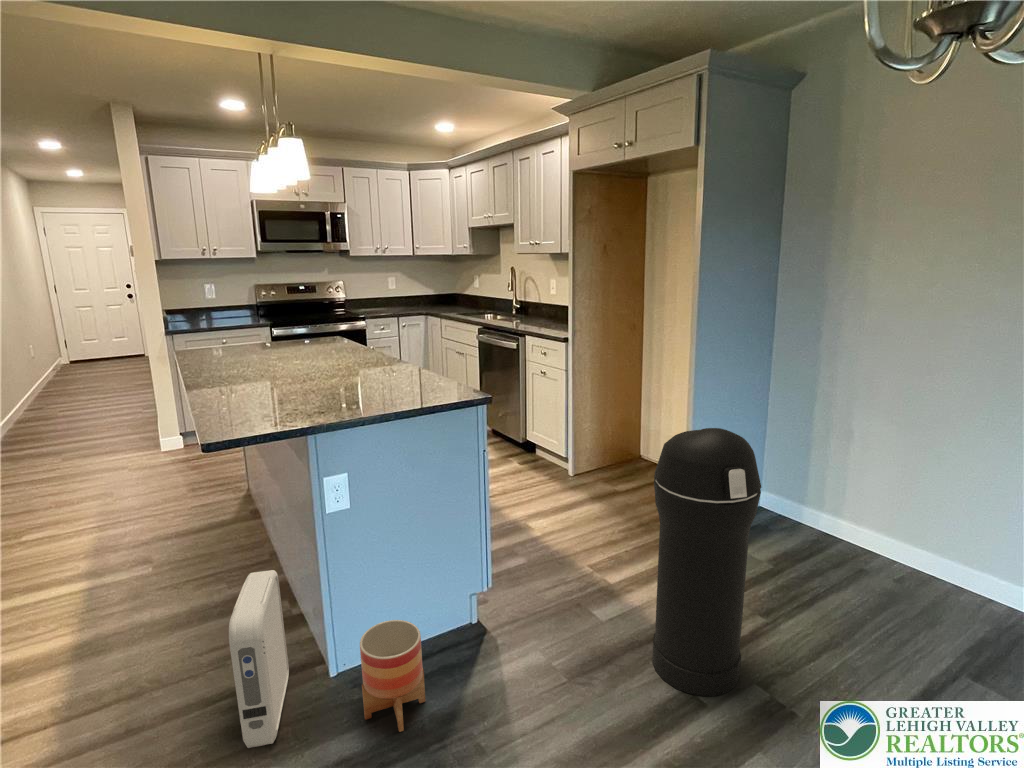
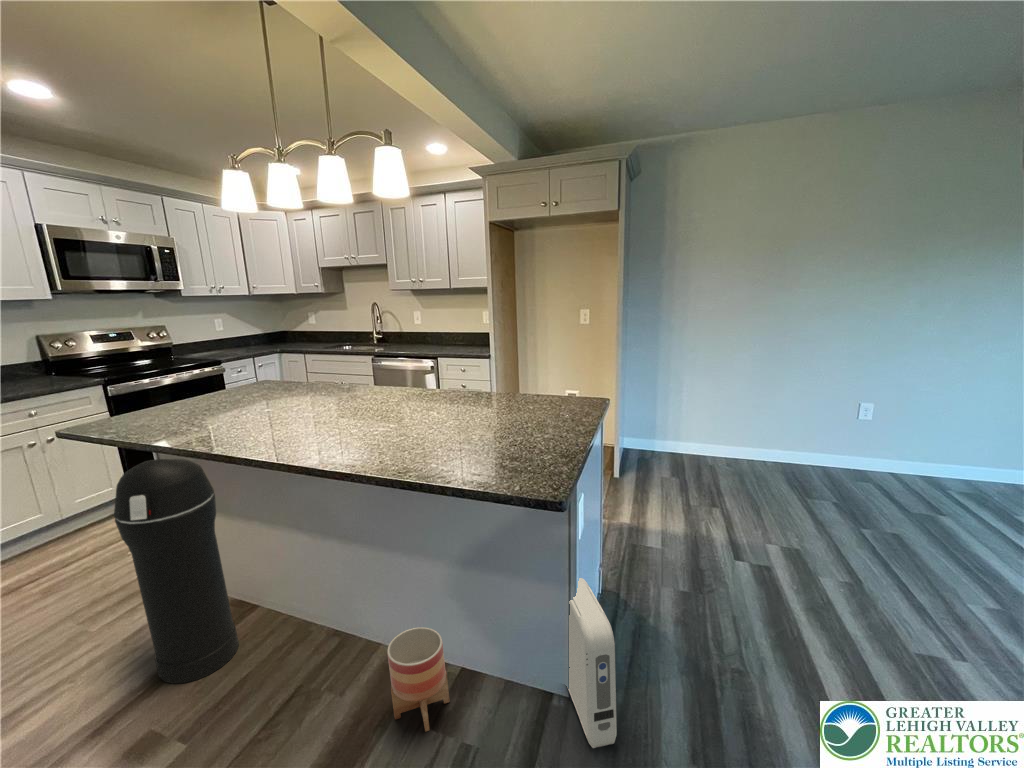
trash can: present [652,428,761,696] -> present [114,459,239,684]
air purifier: present [229,570,289,748] -> present [568,578,617,748]

